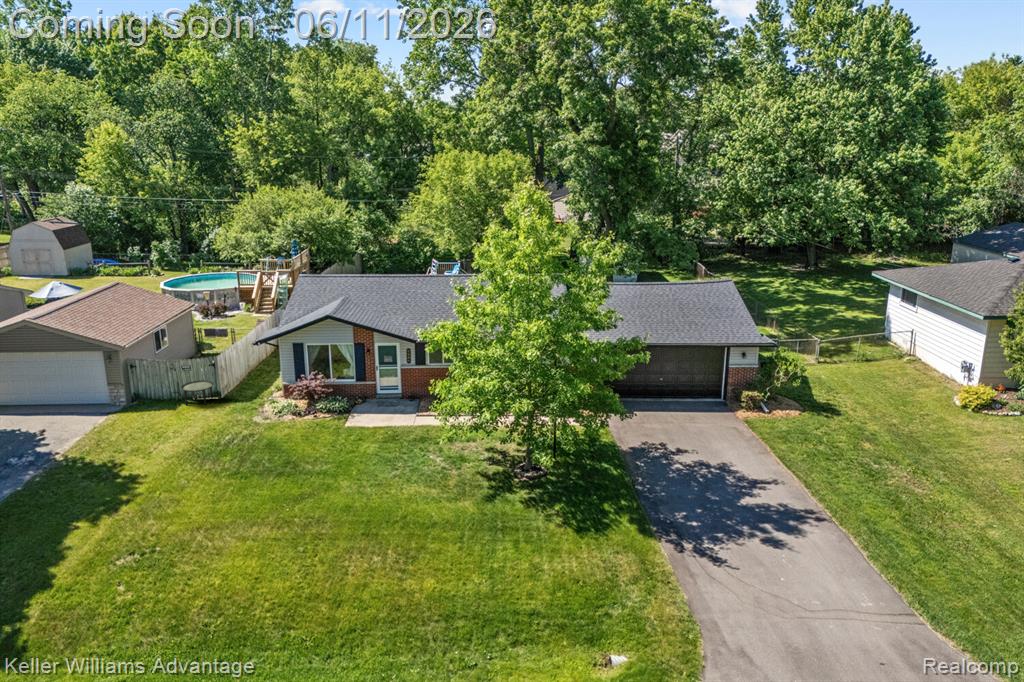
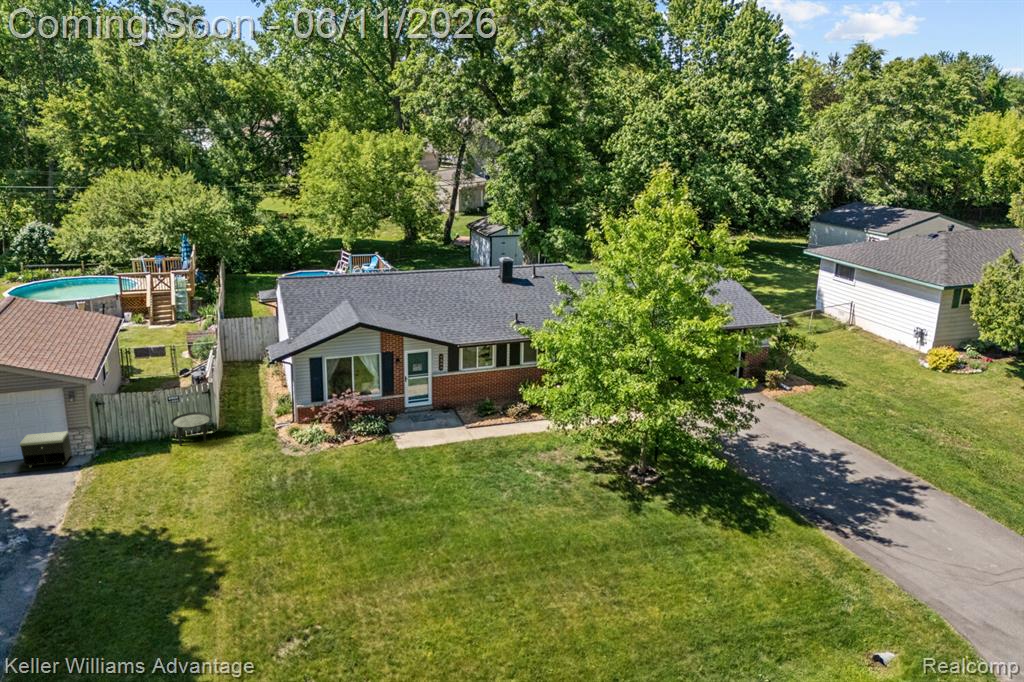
storage bench: none [71,385,111,409] -> present [20,431,72,467]

